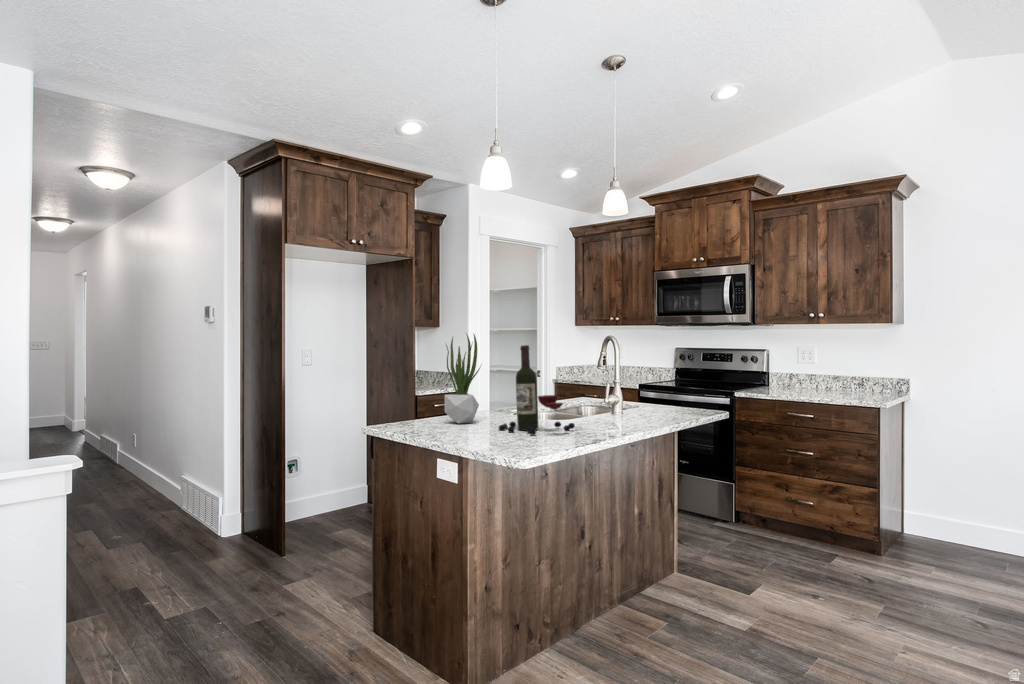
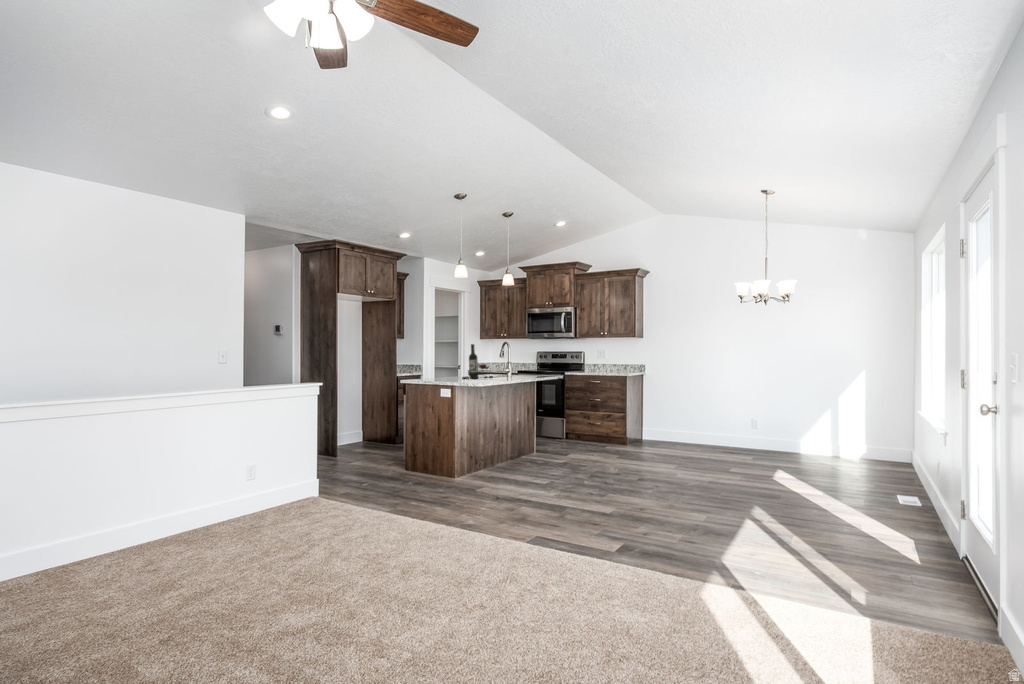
potted plant: present [444,333,481,423] -> none [435,339,452,379]

